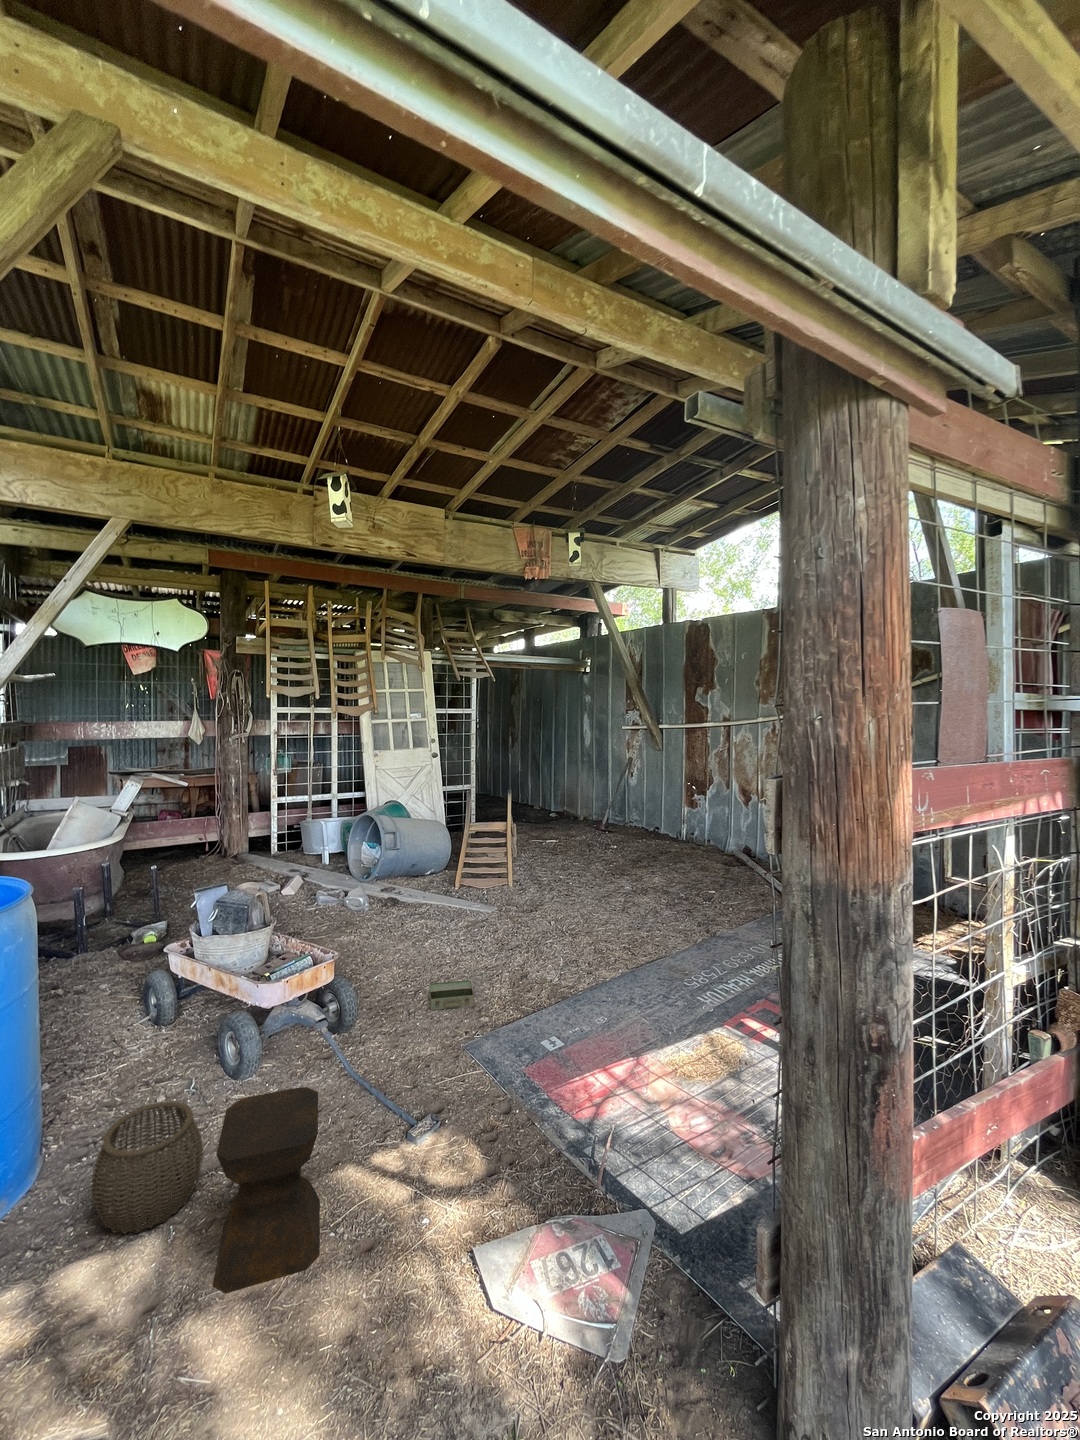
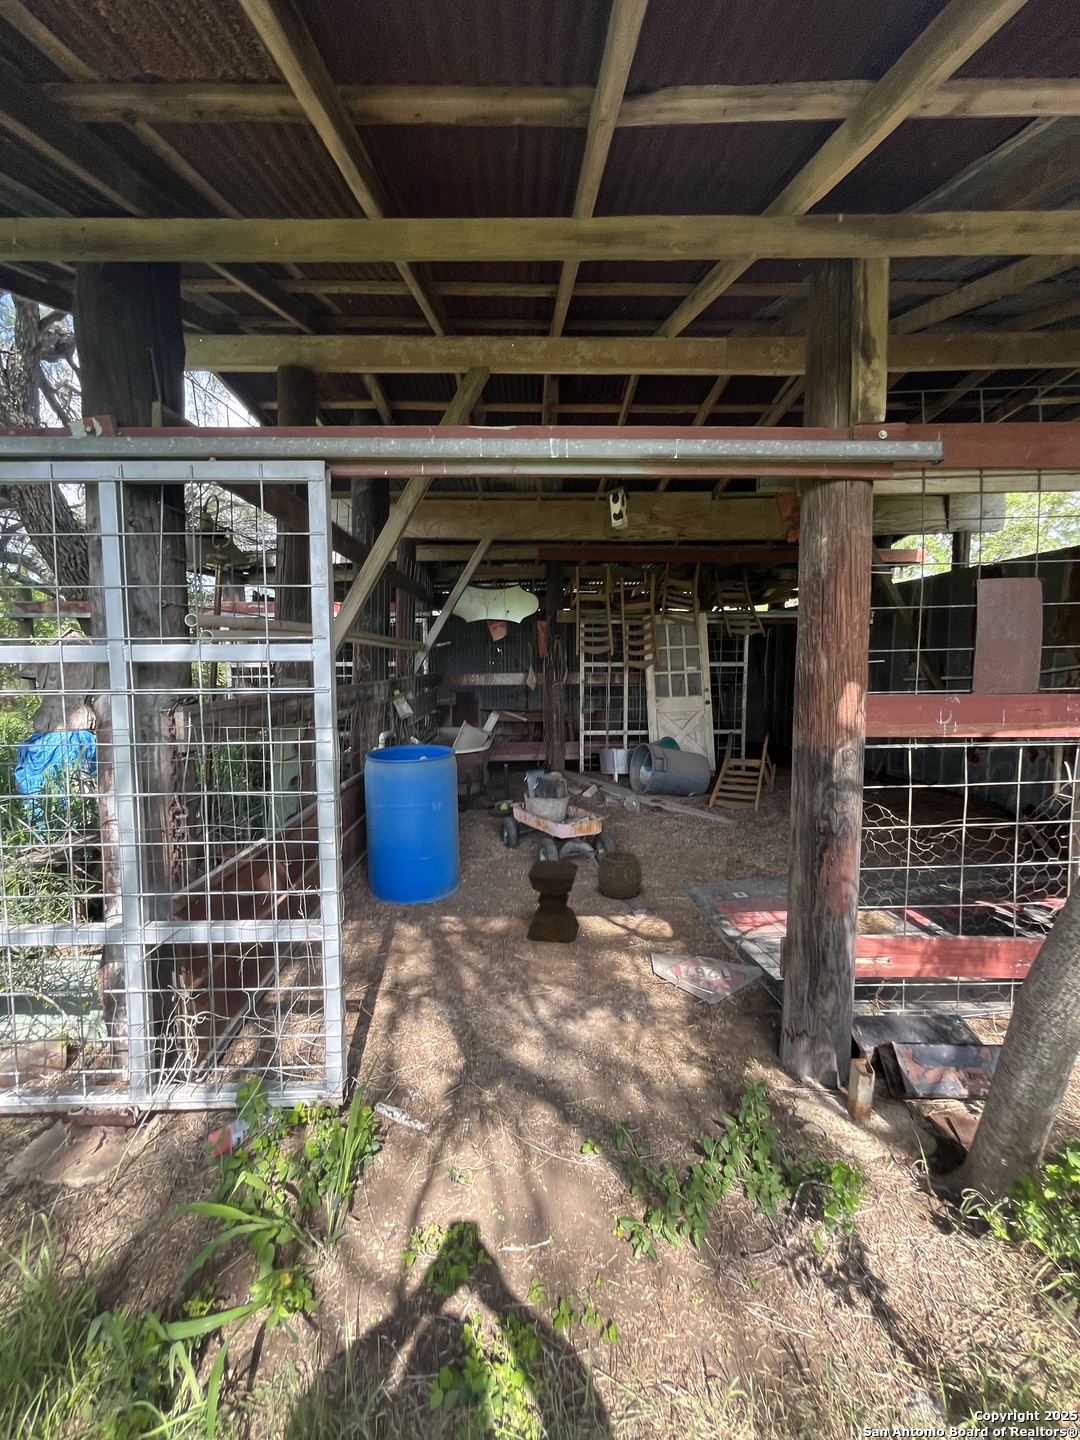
toolbox: present [429,980,474,1010] -> none [667,854,699,872]
woven basket: present [91,1101,203,1234] -> present [598,850,642,899]

